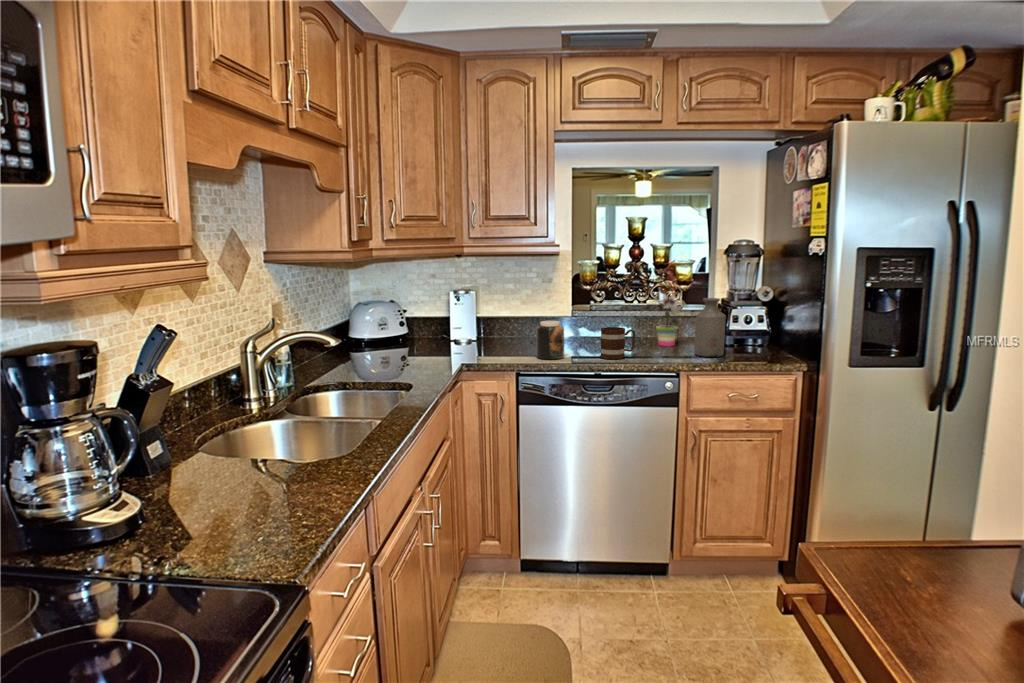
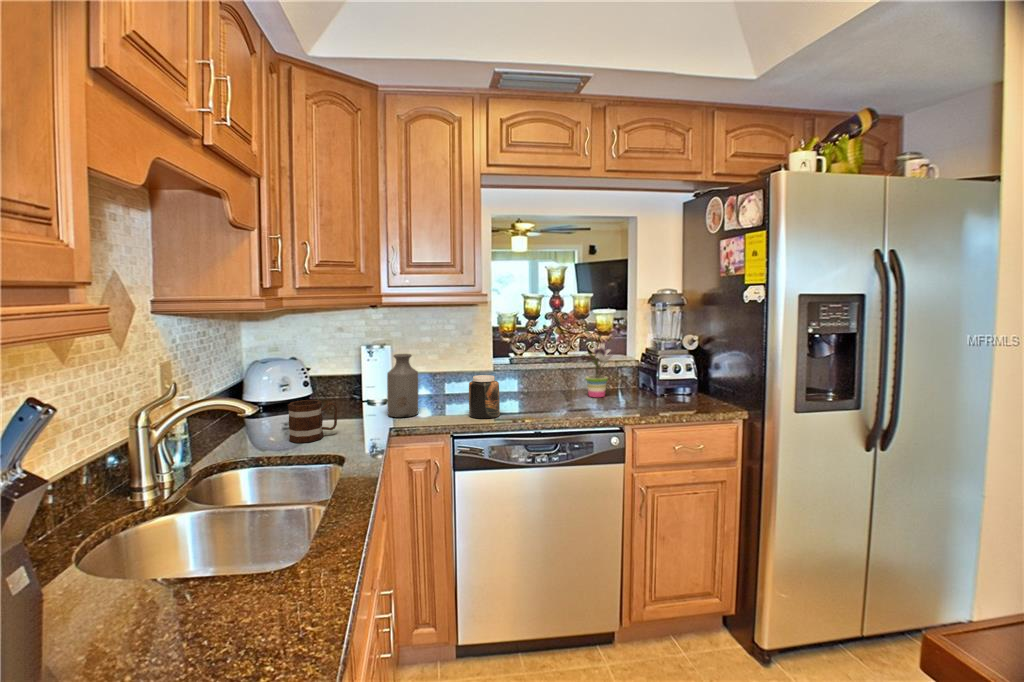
bottle: present [694,298,725,357] -> present [387,354,418,417]
mug: present [600,327,636,359] -> present [288,400,337,443]

